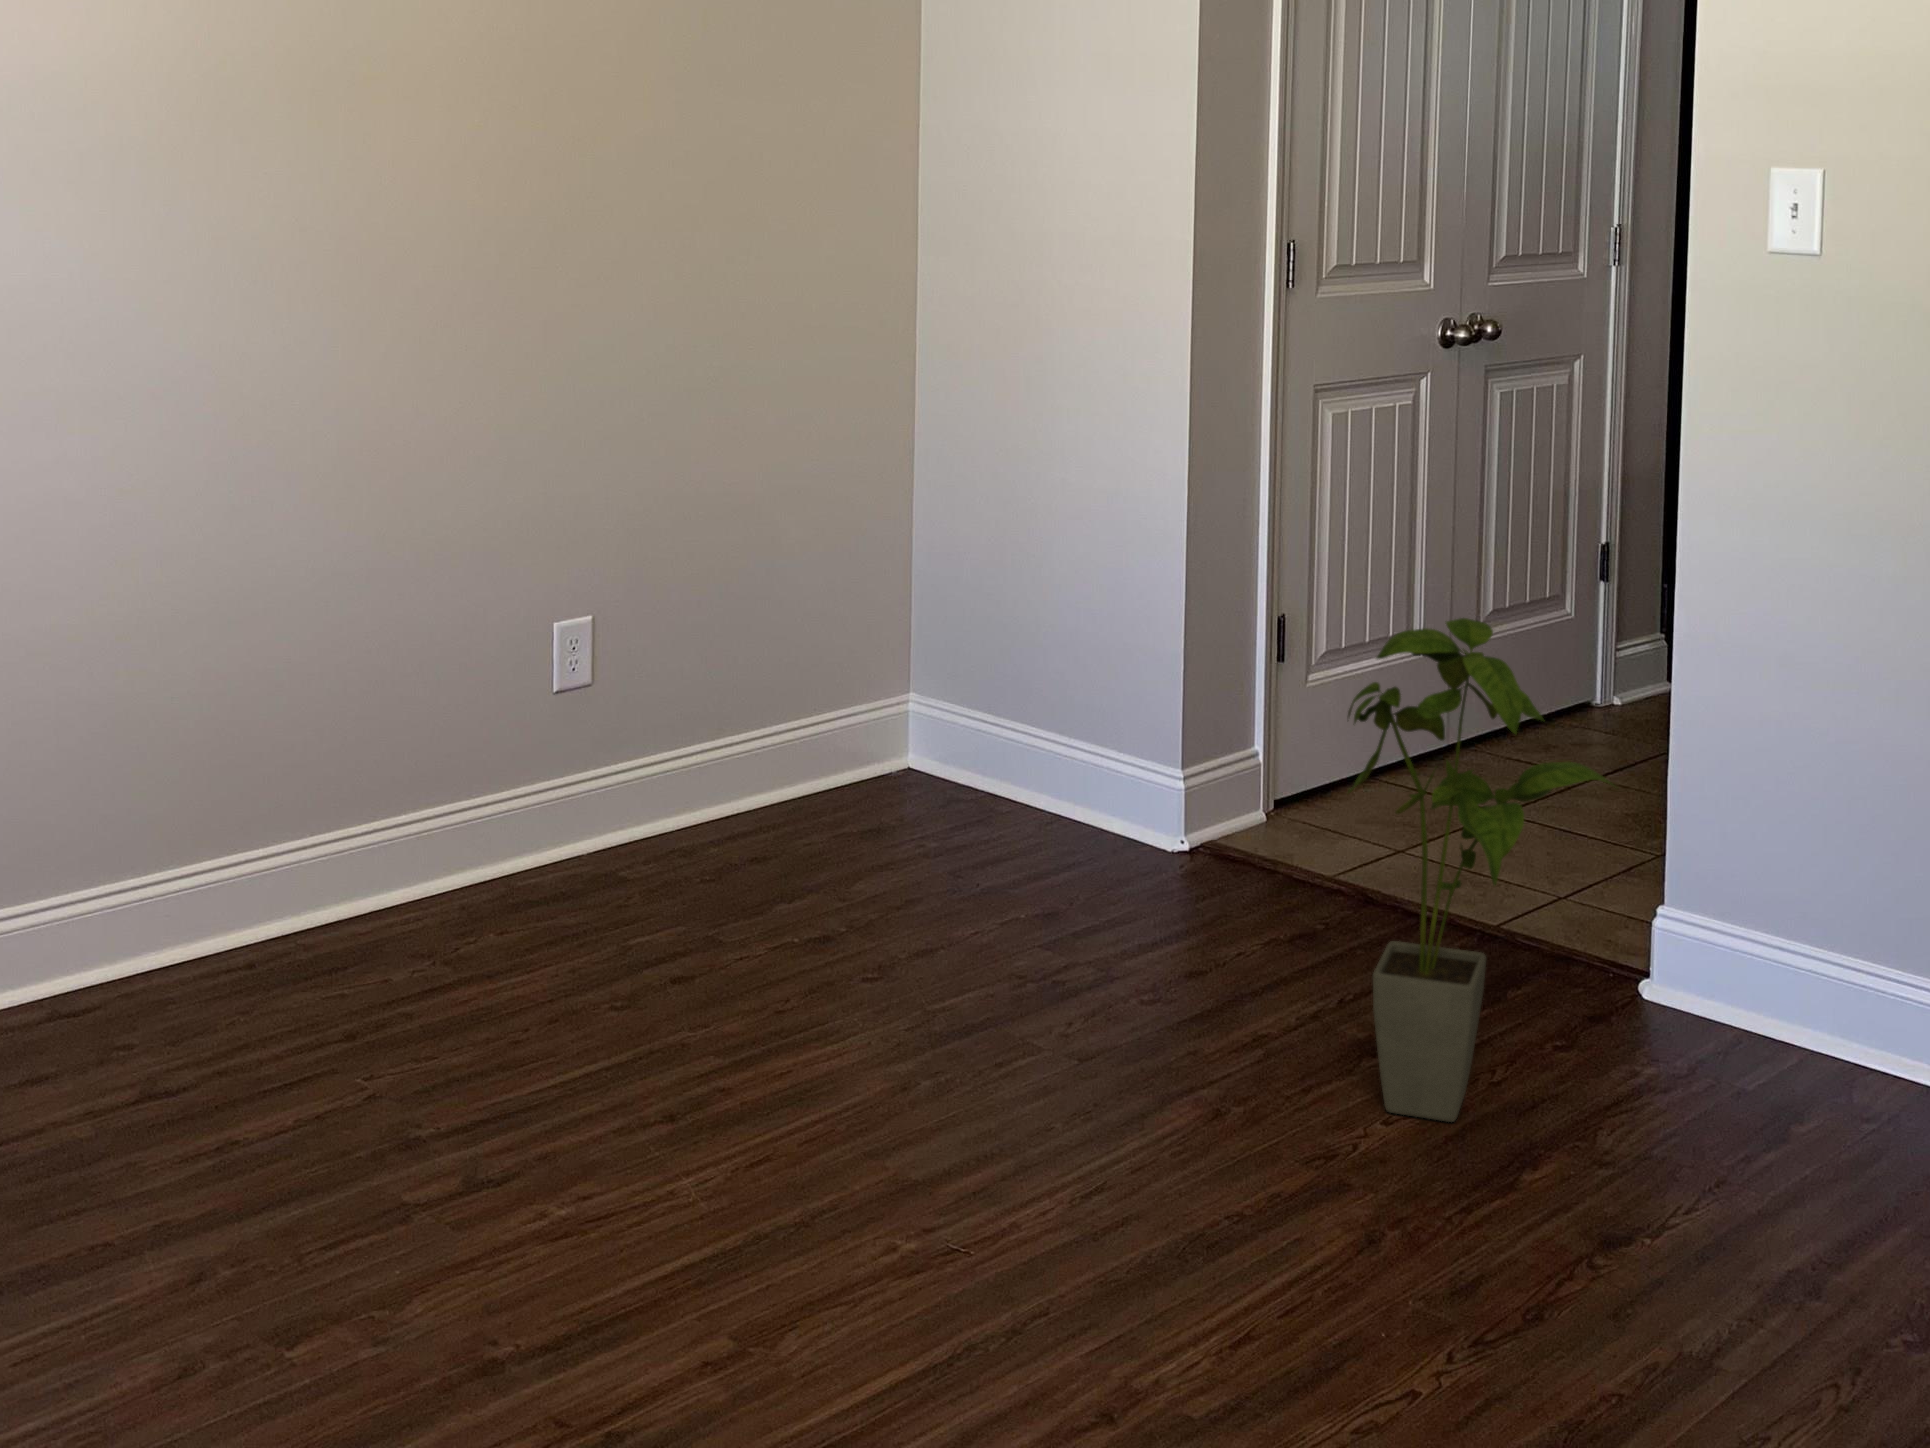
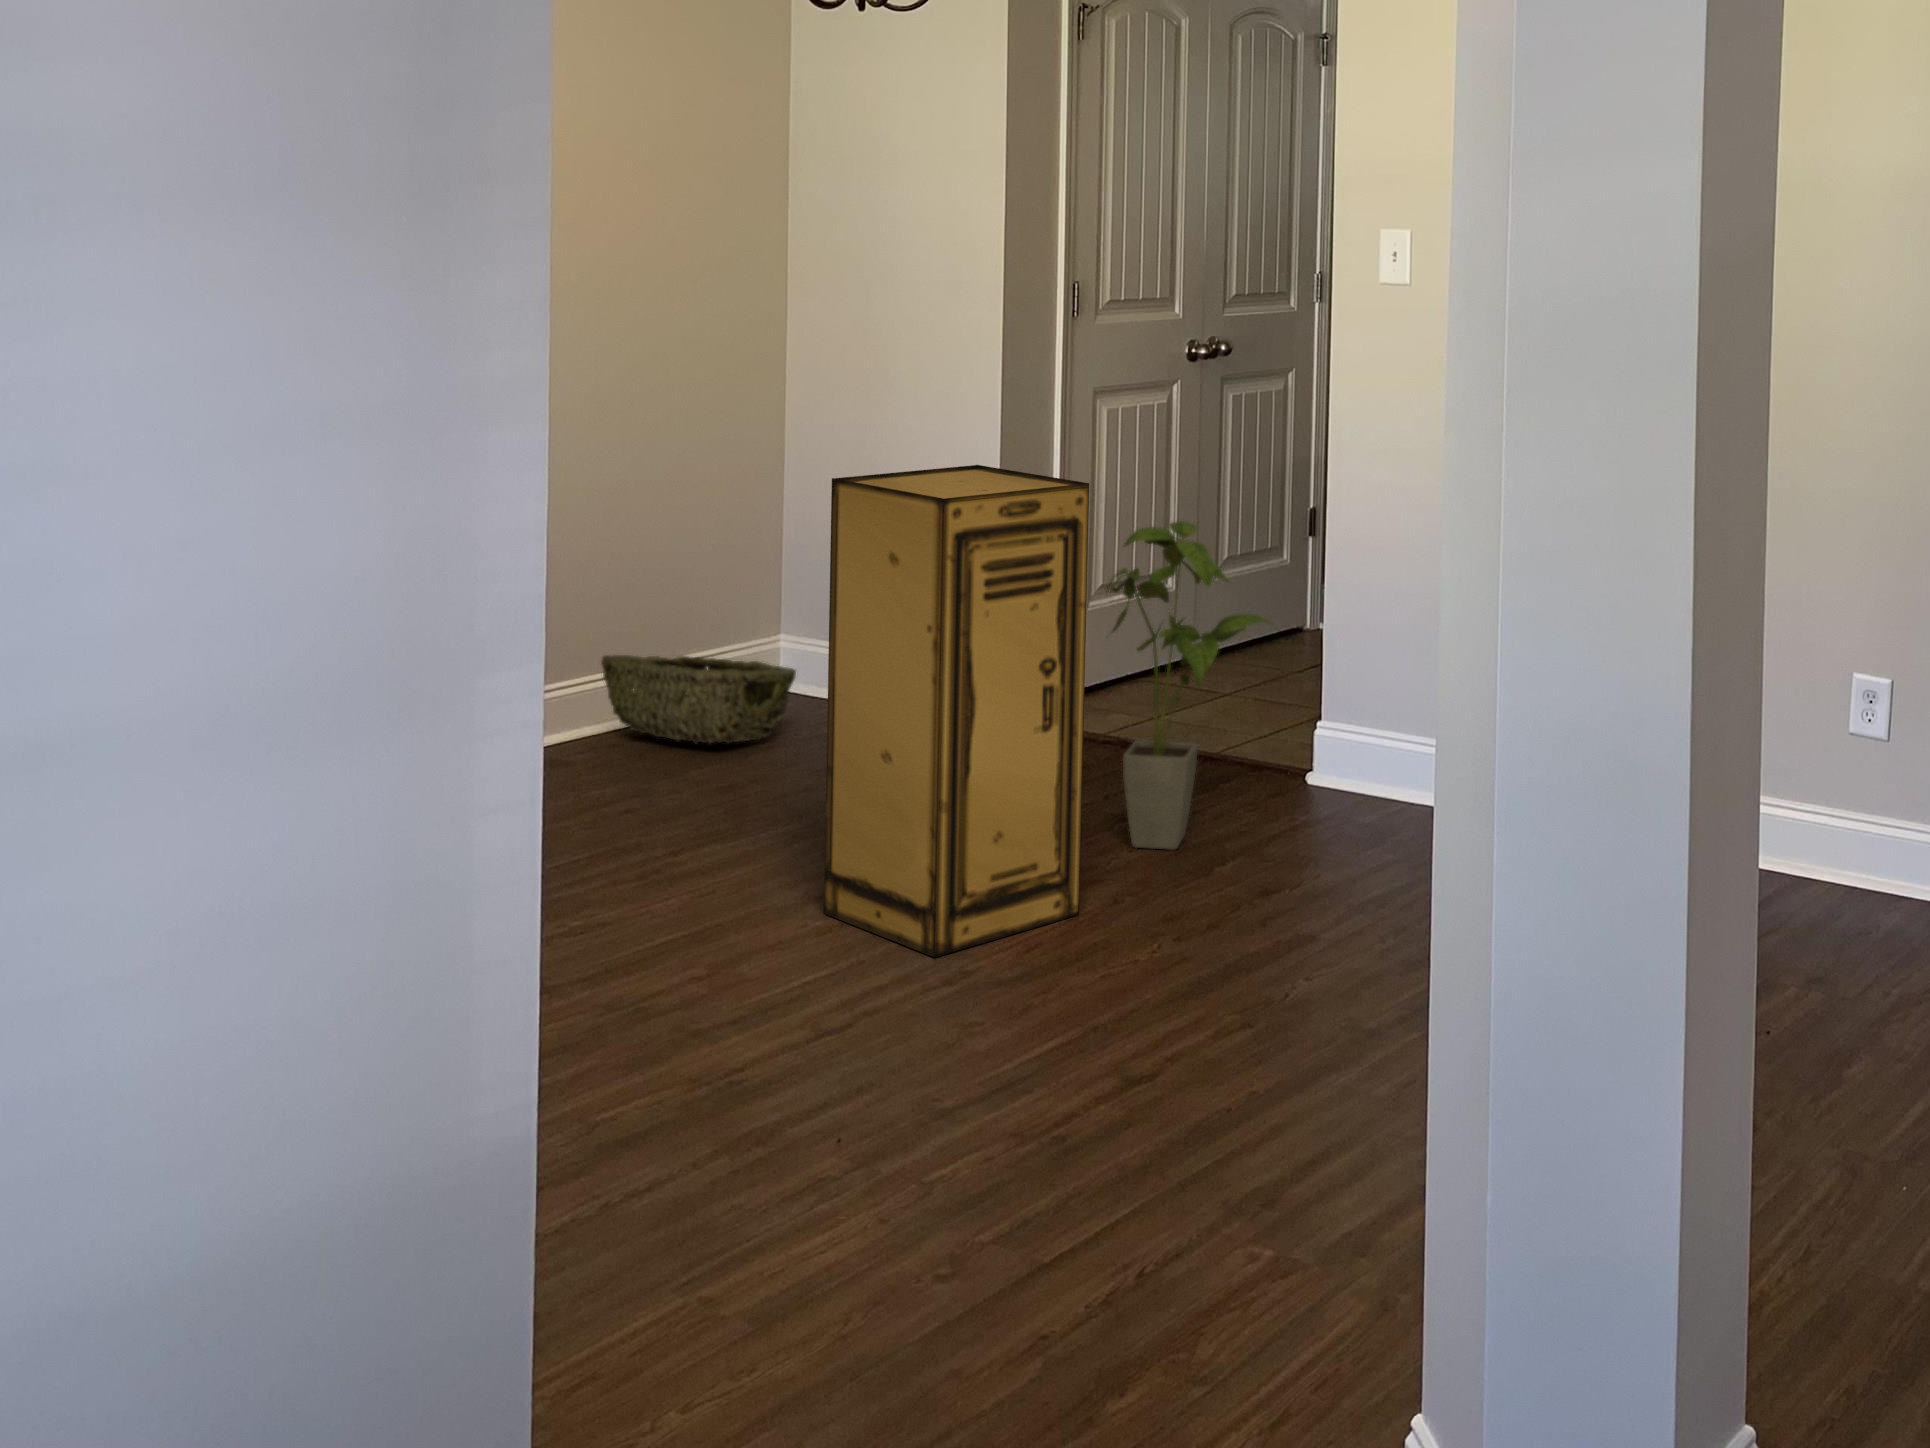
storage cabinet: none [918,530,1331,1346] -> present [824,465,1089,957]
woven basket: none [665,733,915,868] -> present [601,655,796,744]

